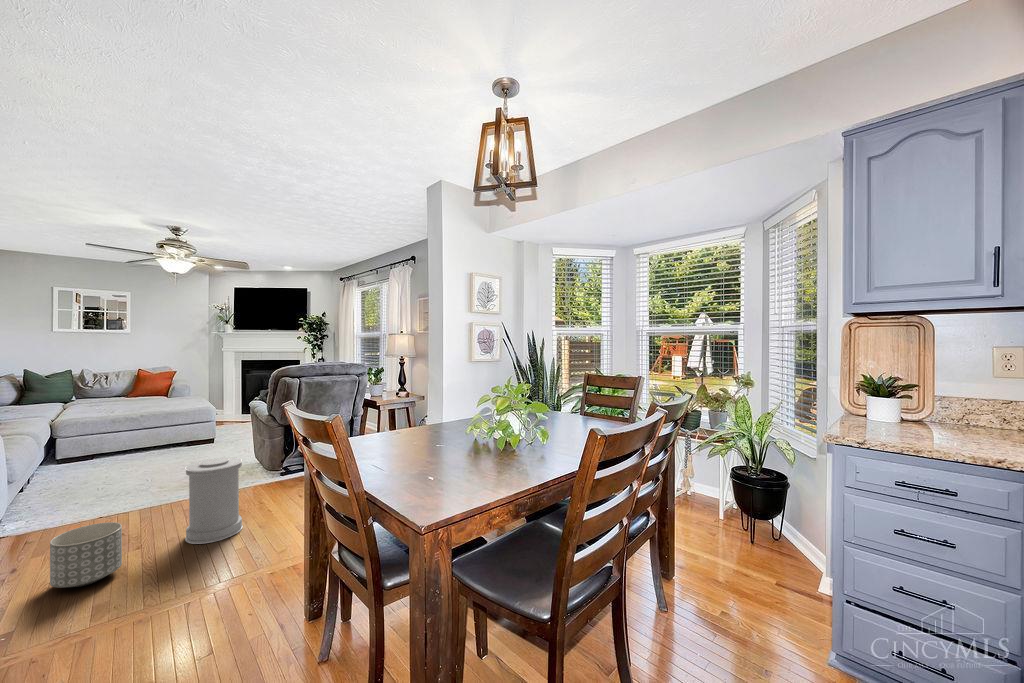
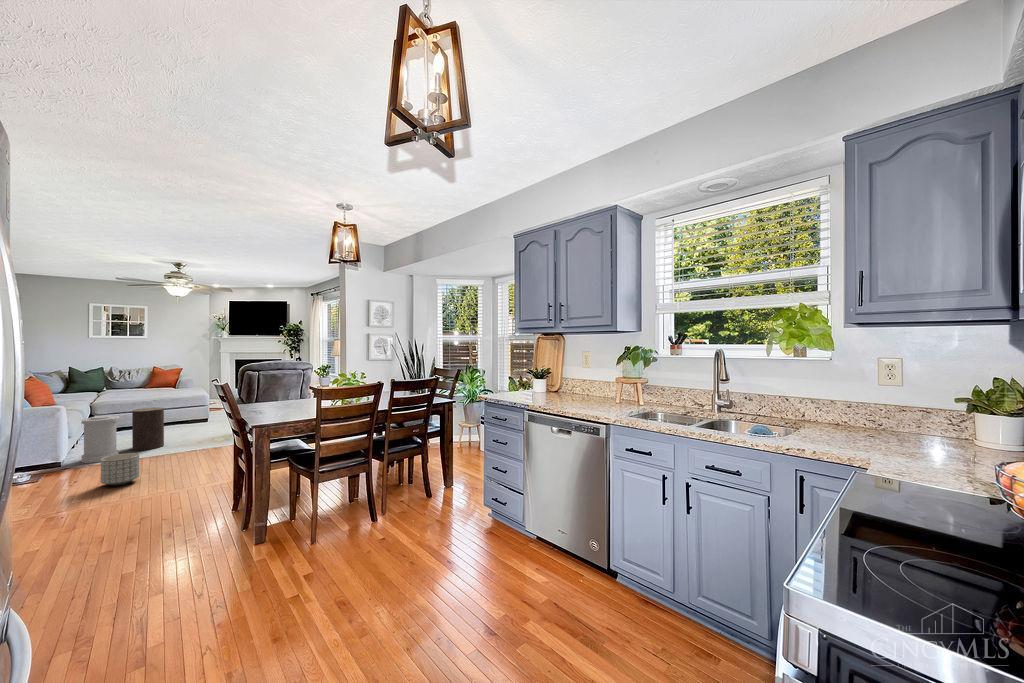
stool: none [111,430,159,497] -> present [132,407,164,450]
trash can: present [185,457,243,544] -> present [81,416,119,463]

